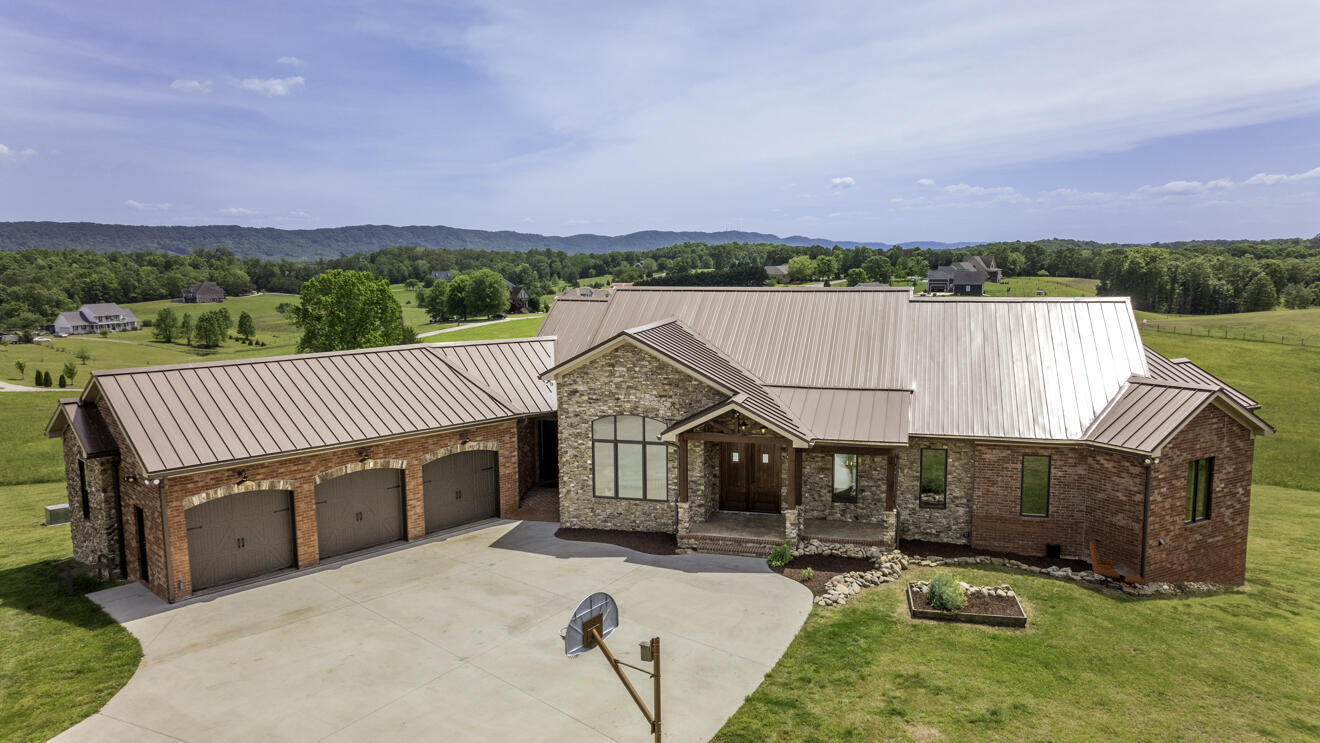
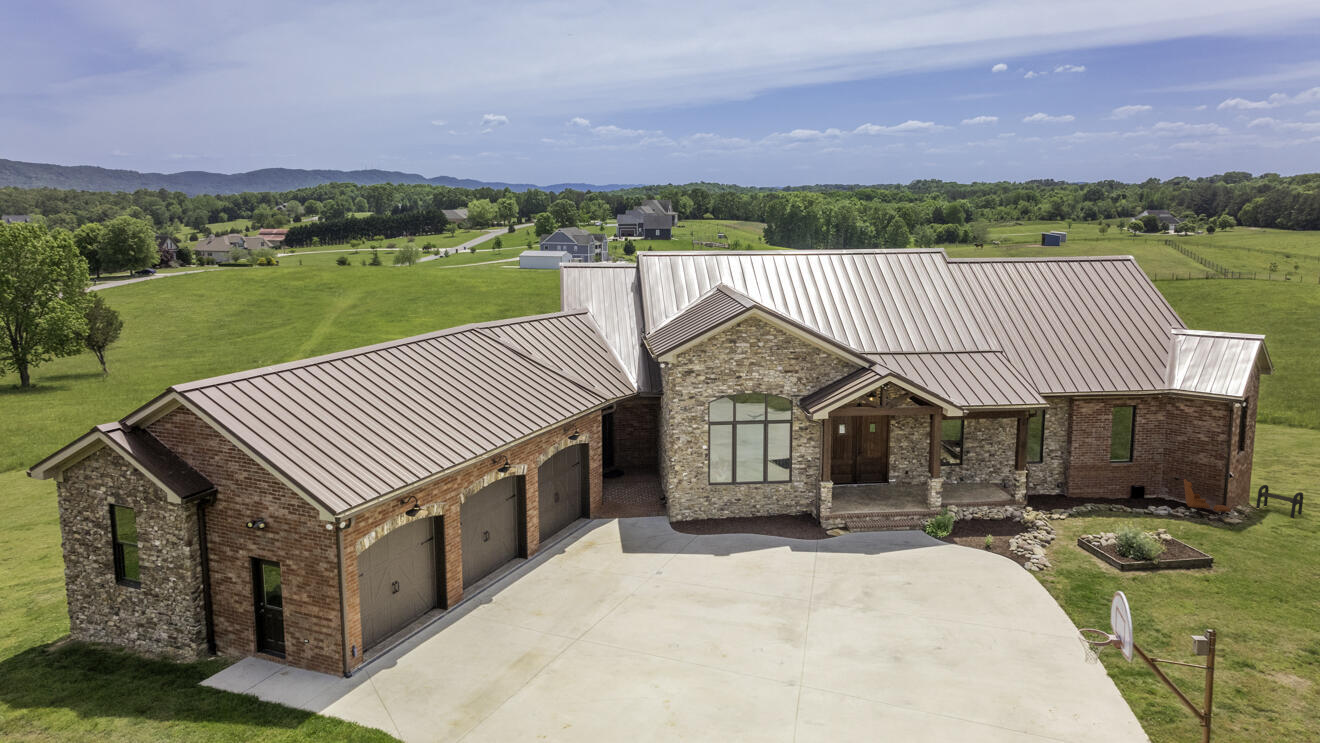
bench: present [57,553,113,595] -> present [1256,485,1303,518]

